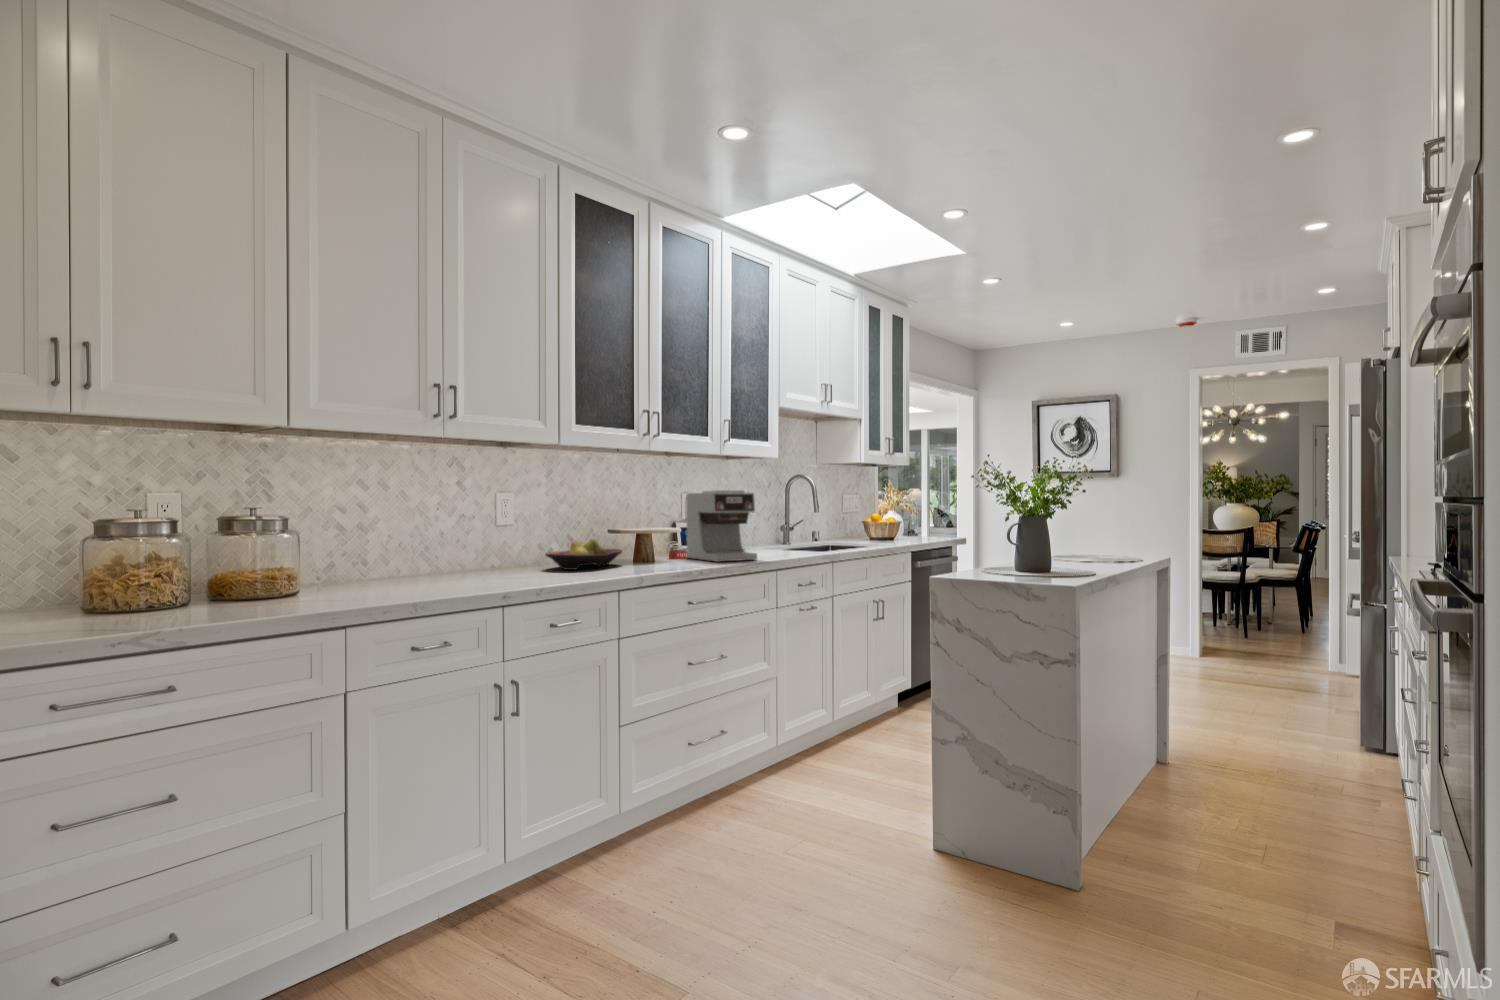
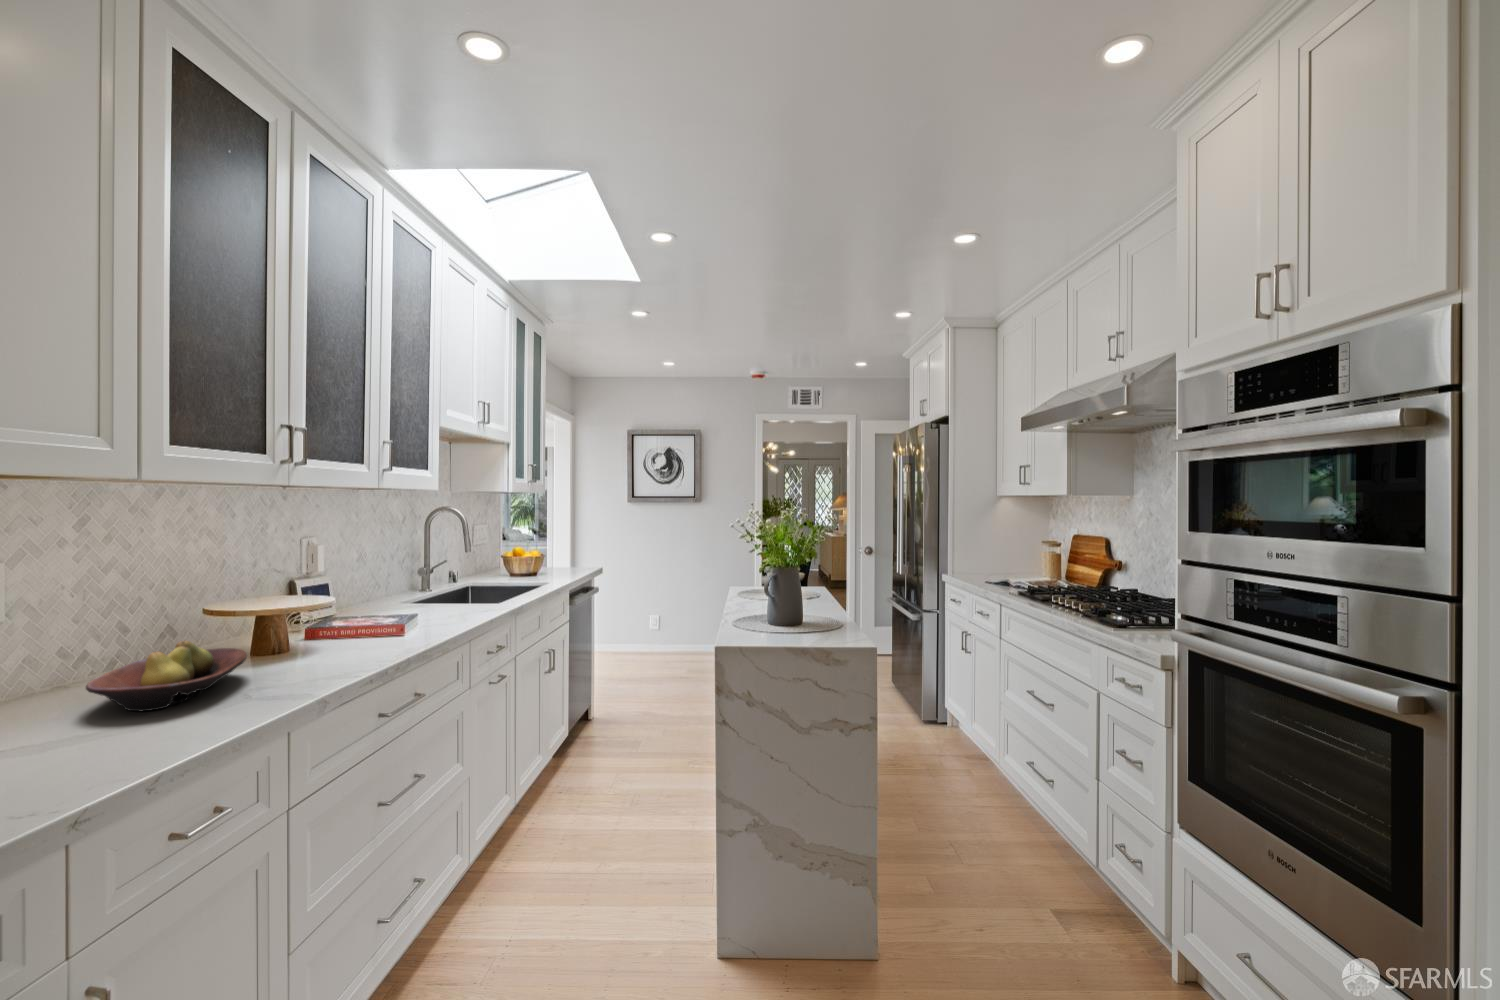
coffee maker: present [687,490,757,562] -> none [336,541,455,647]

